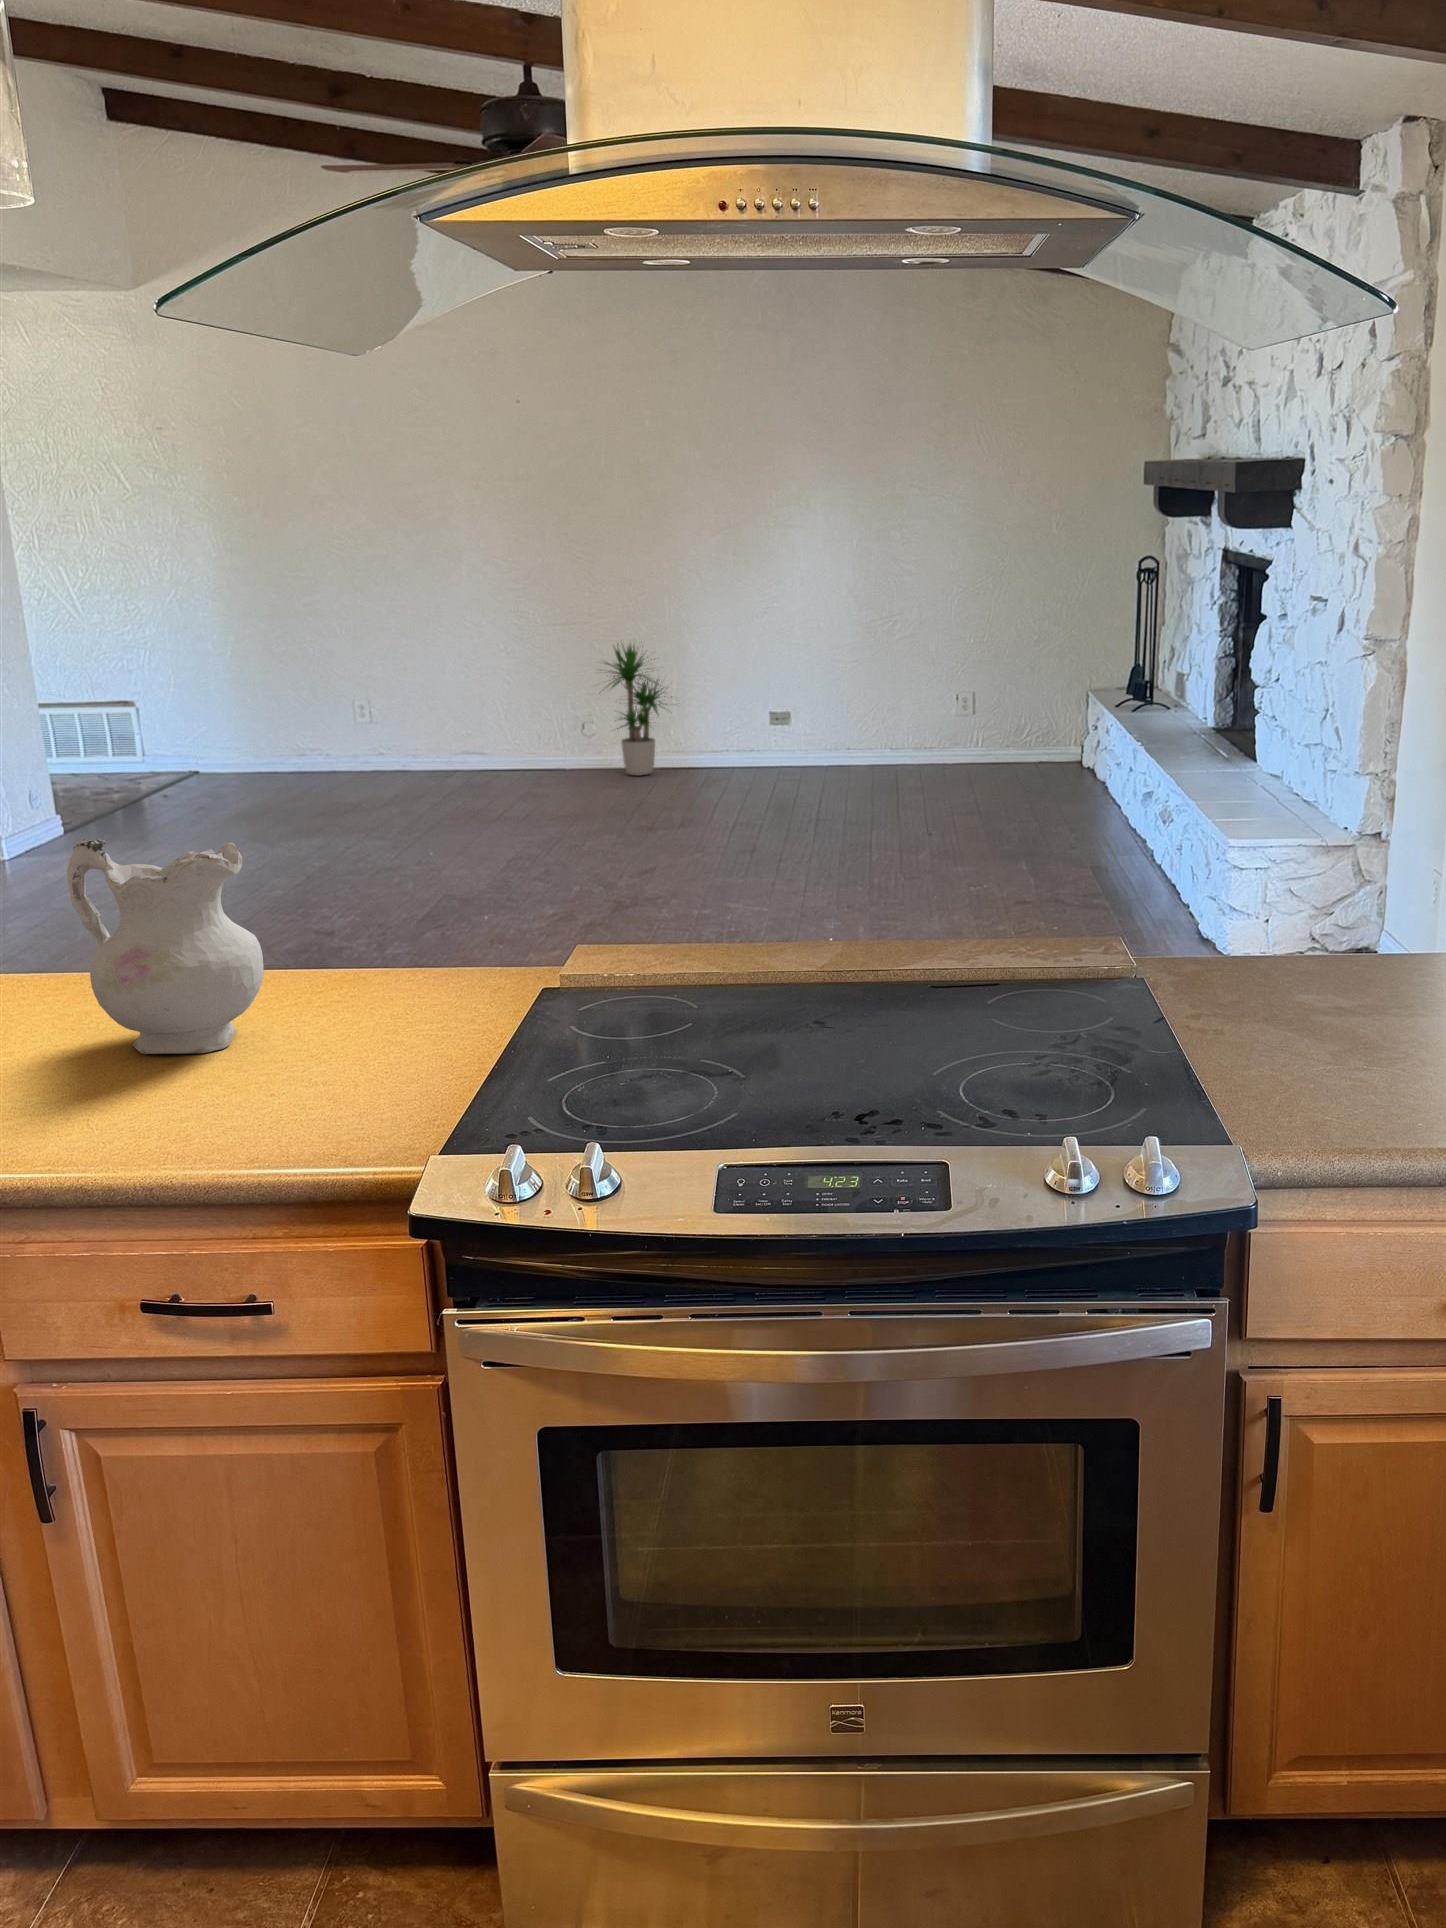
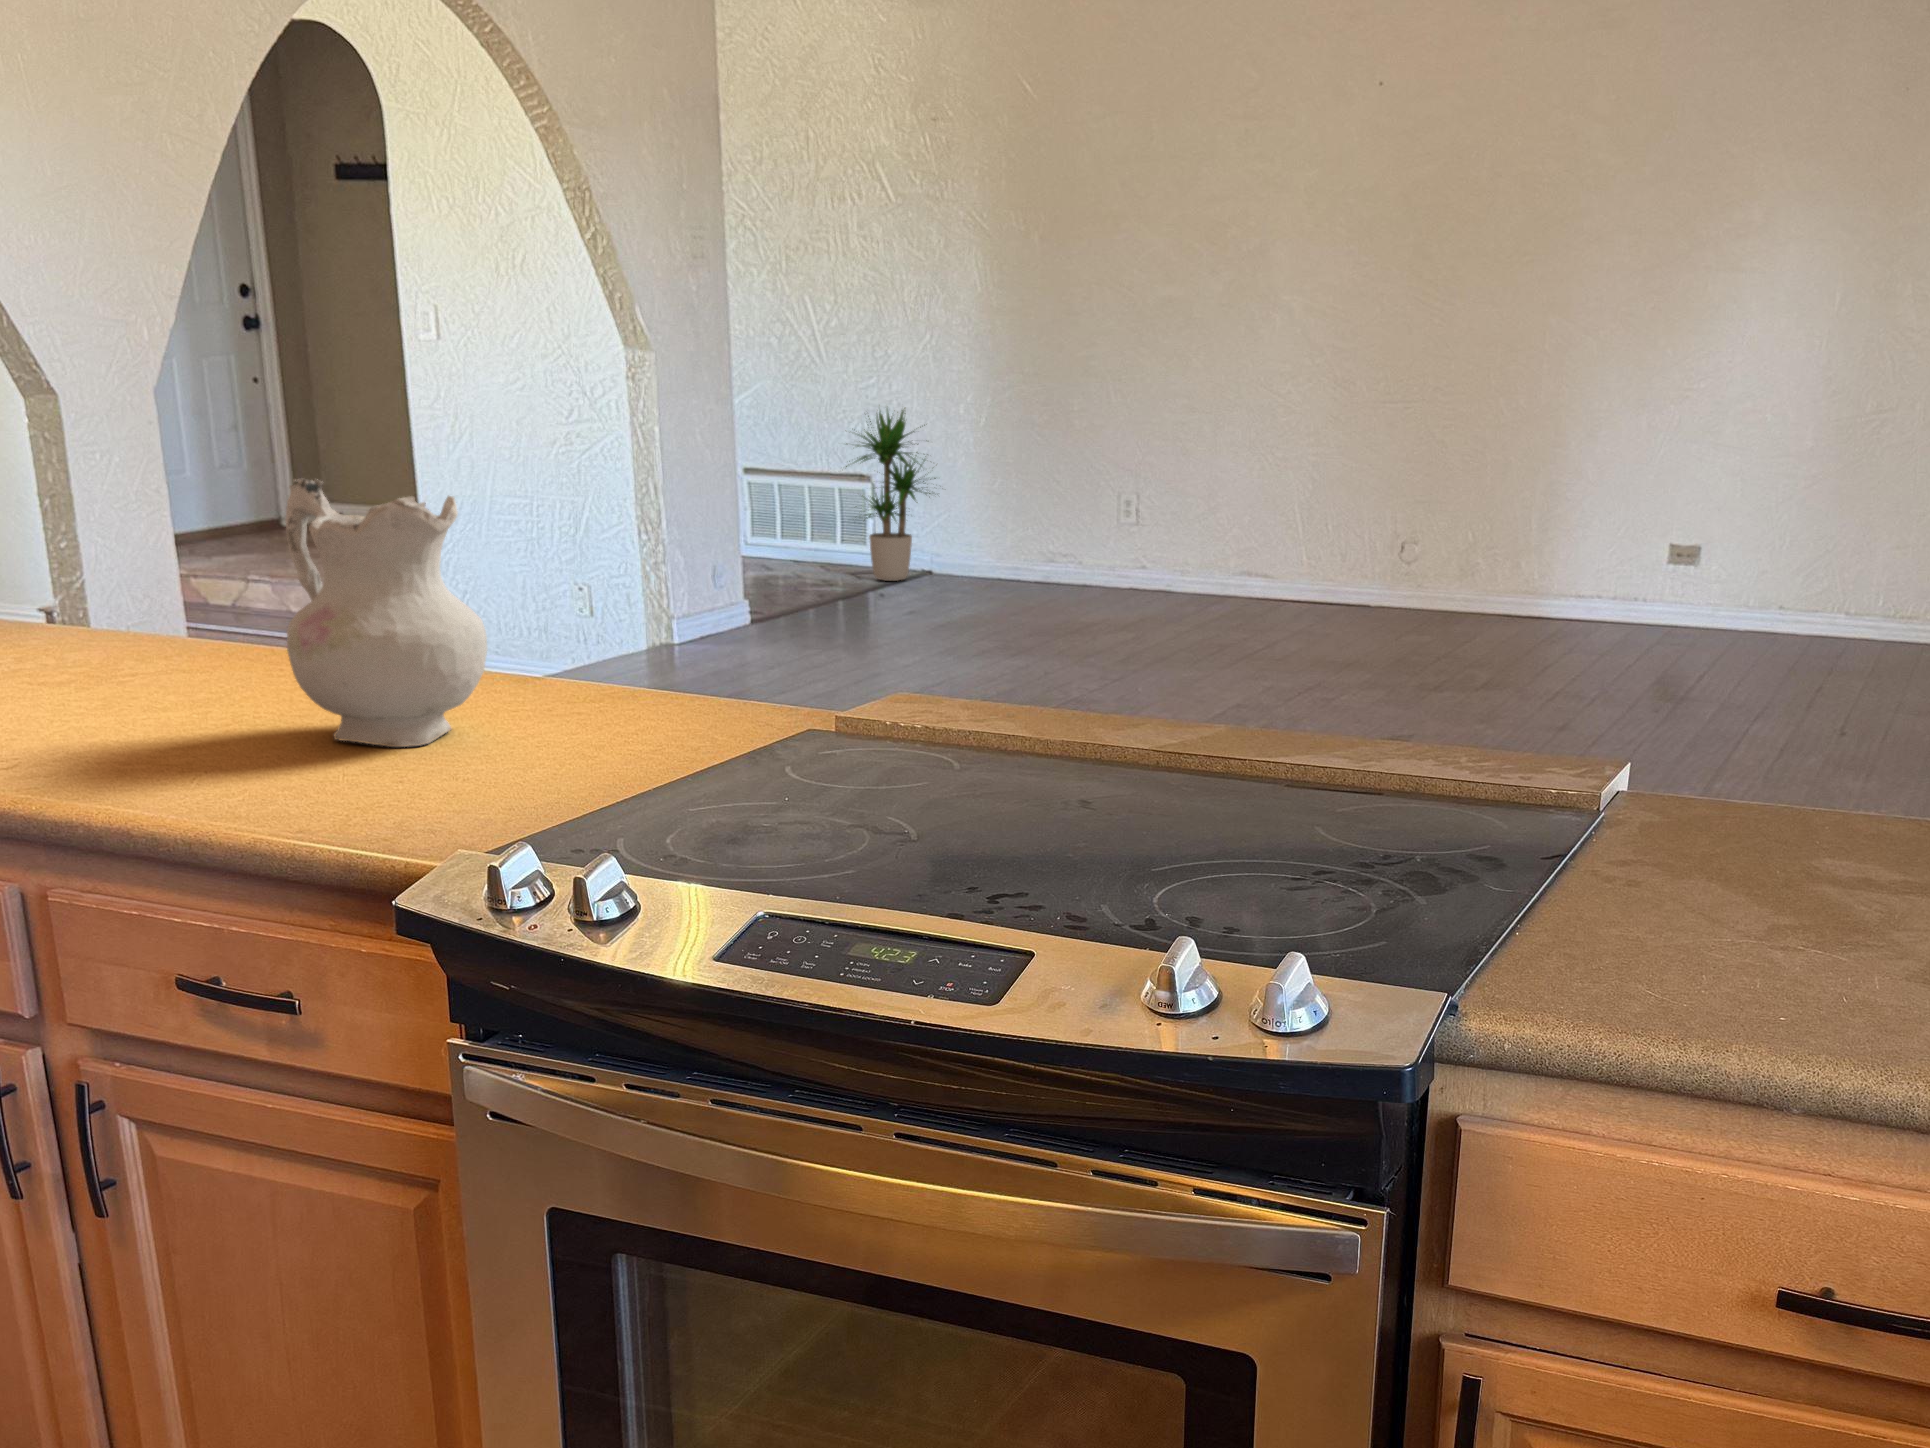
potted plant: present [606,644,672,776] -> present [846,408,936,581]

